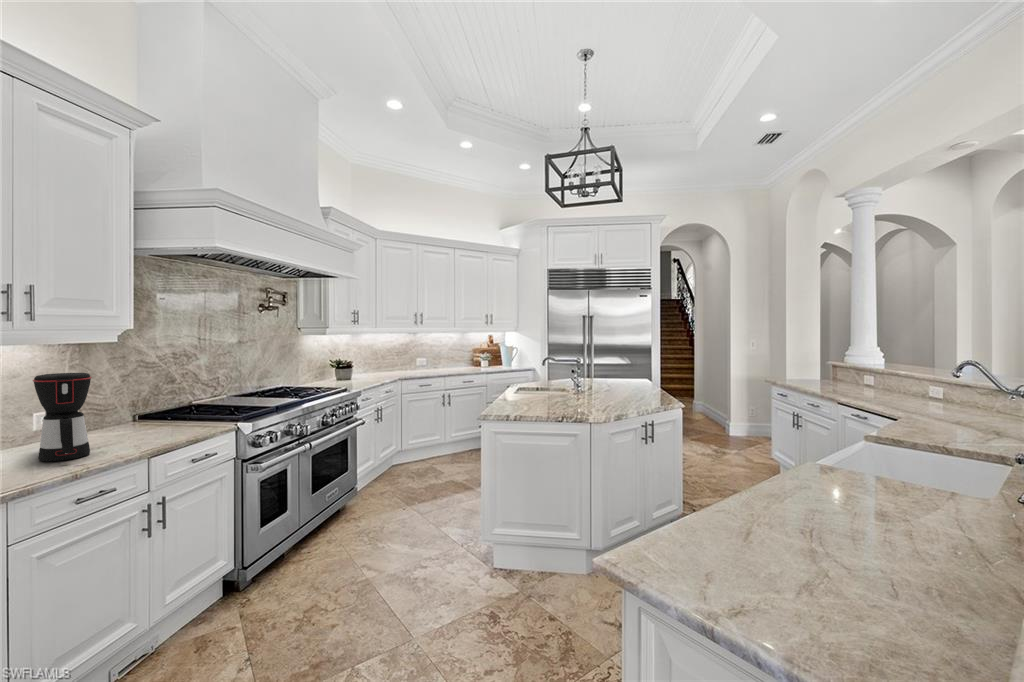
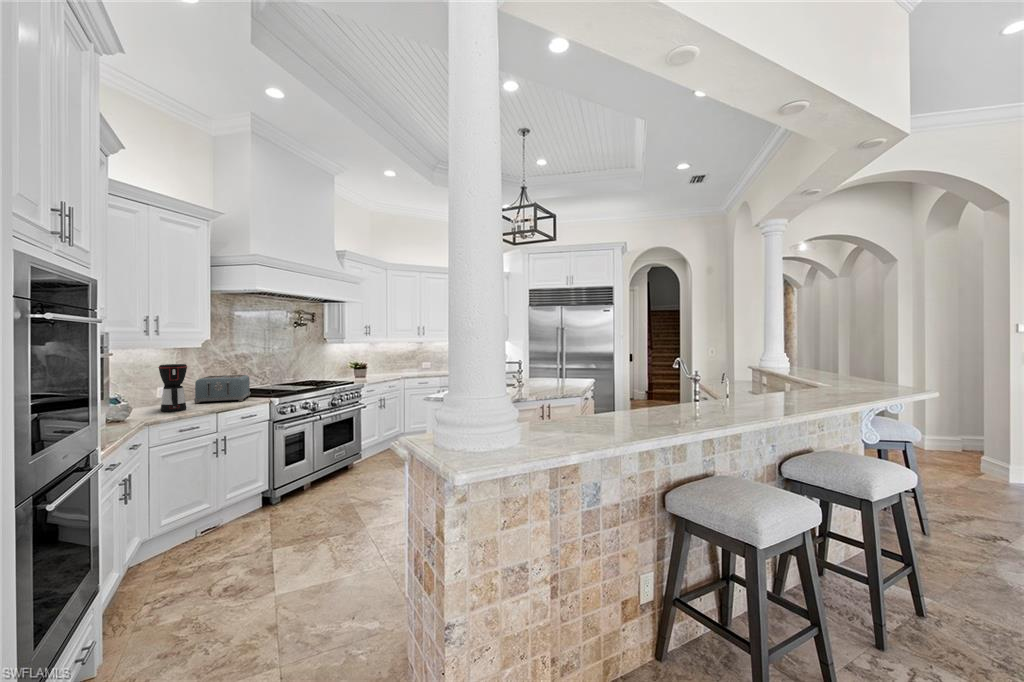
toaster: none [104,386,201,438] -> present [194,375,251,403]

